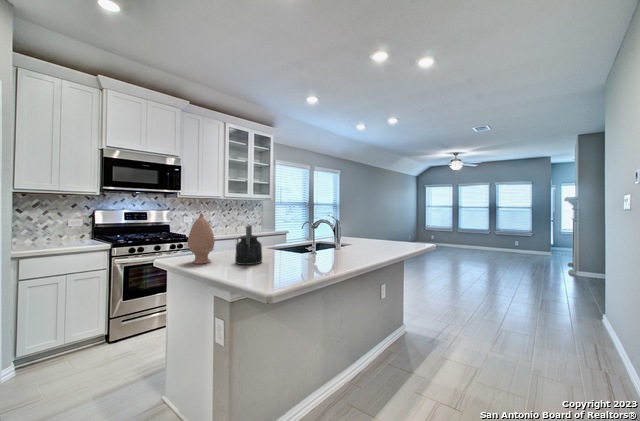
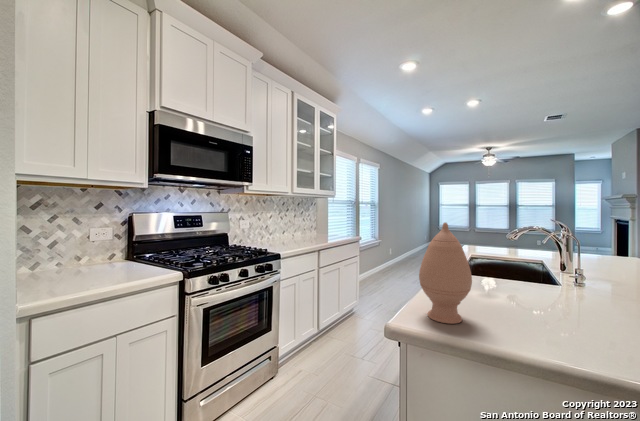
kettle: present [235,225,262,265] -> none [495,243,581,322]

